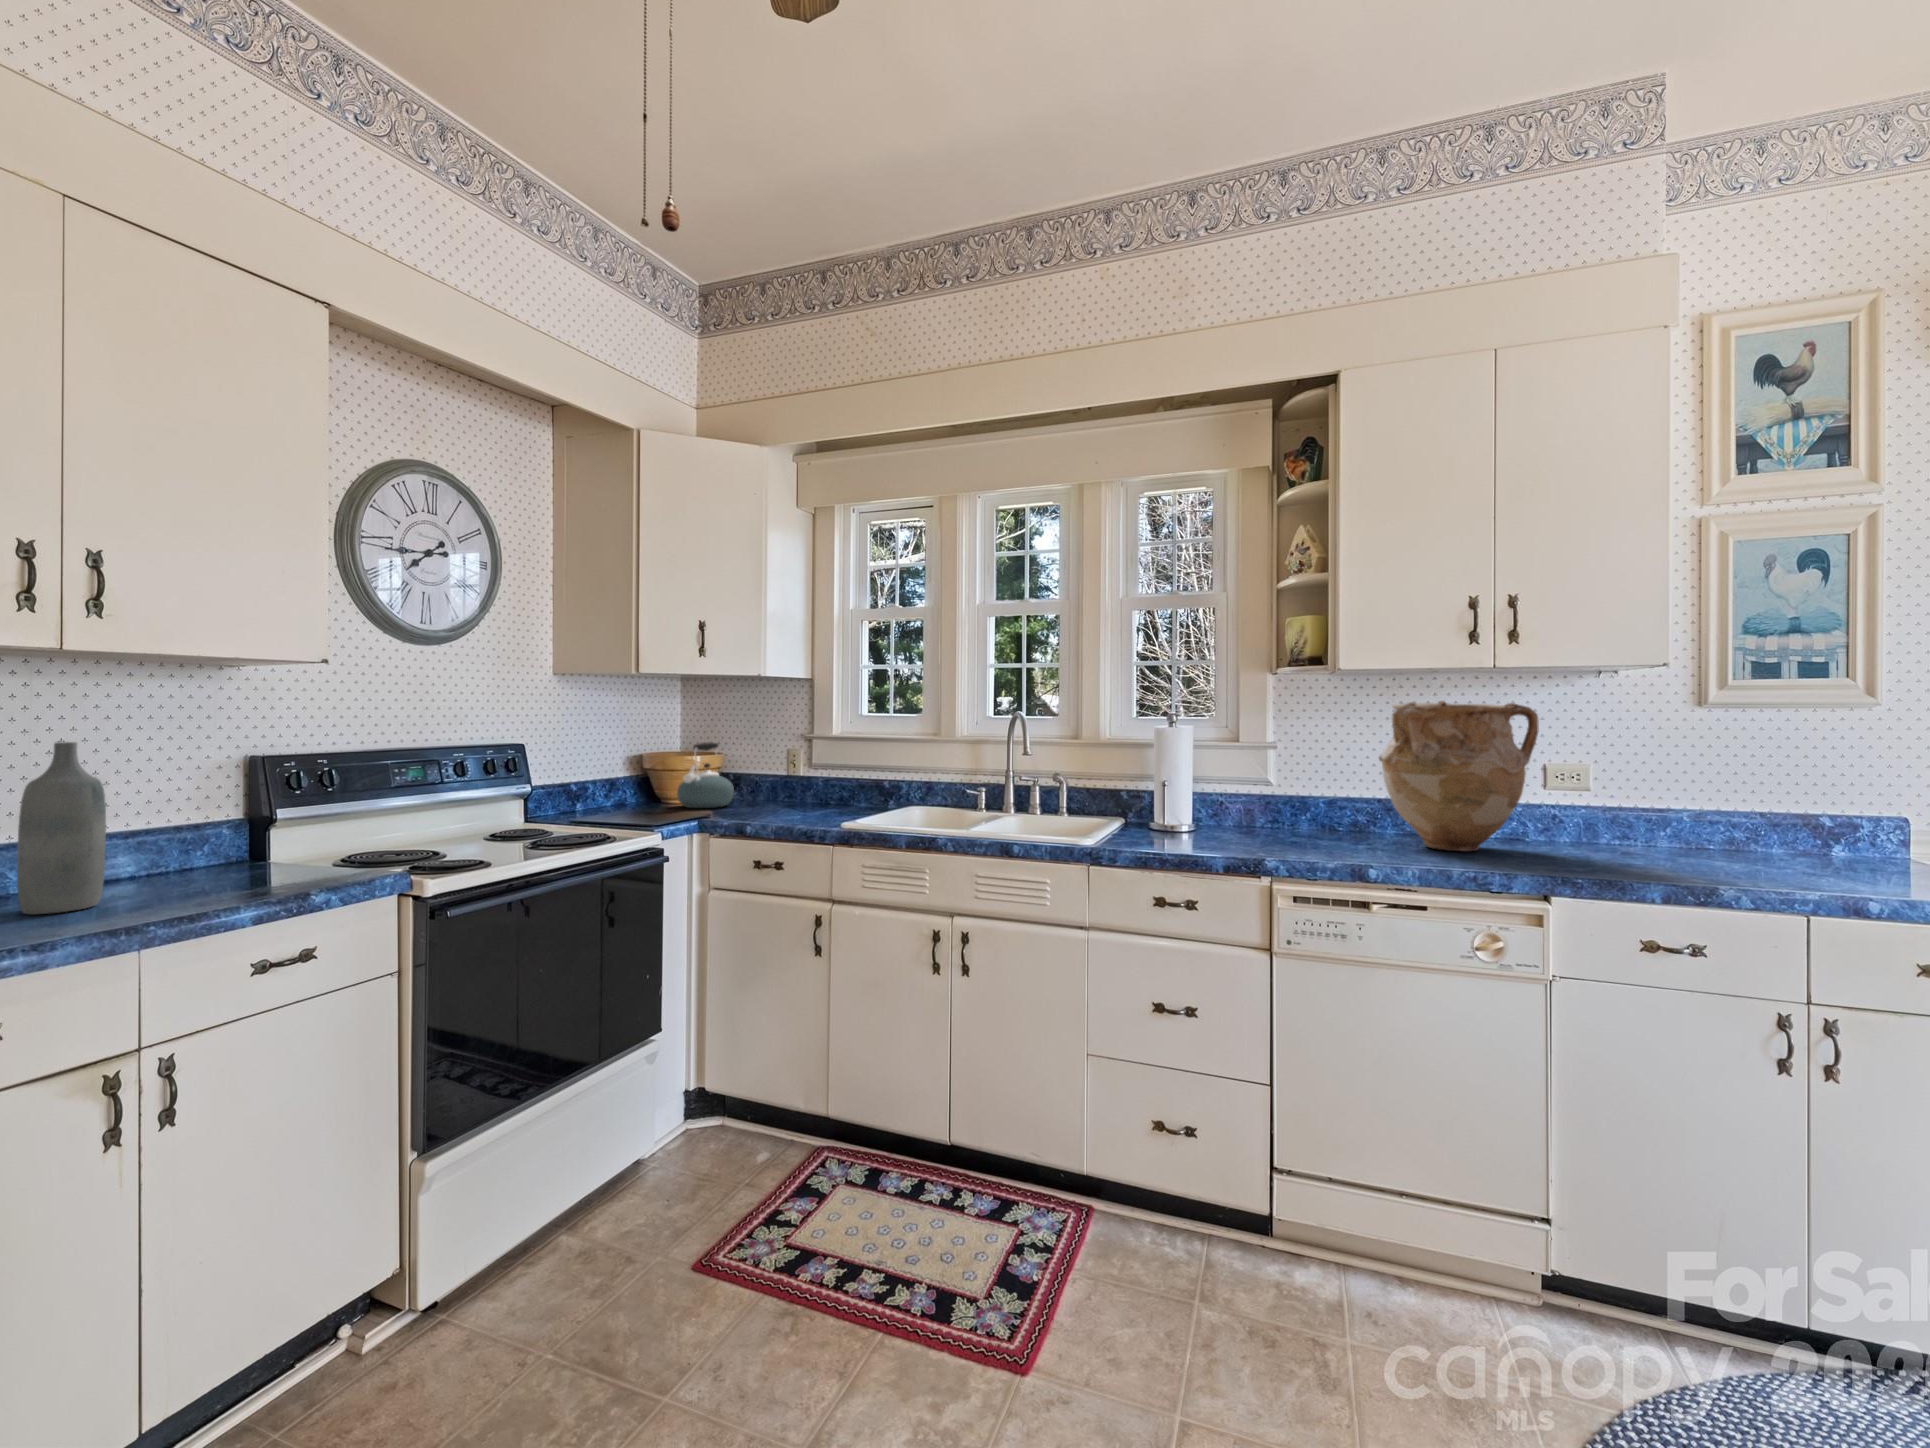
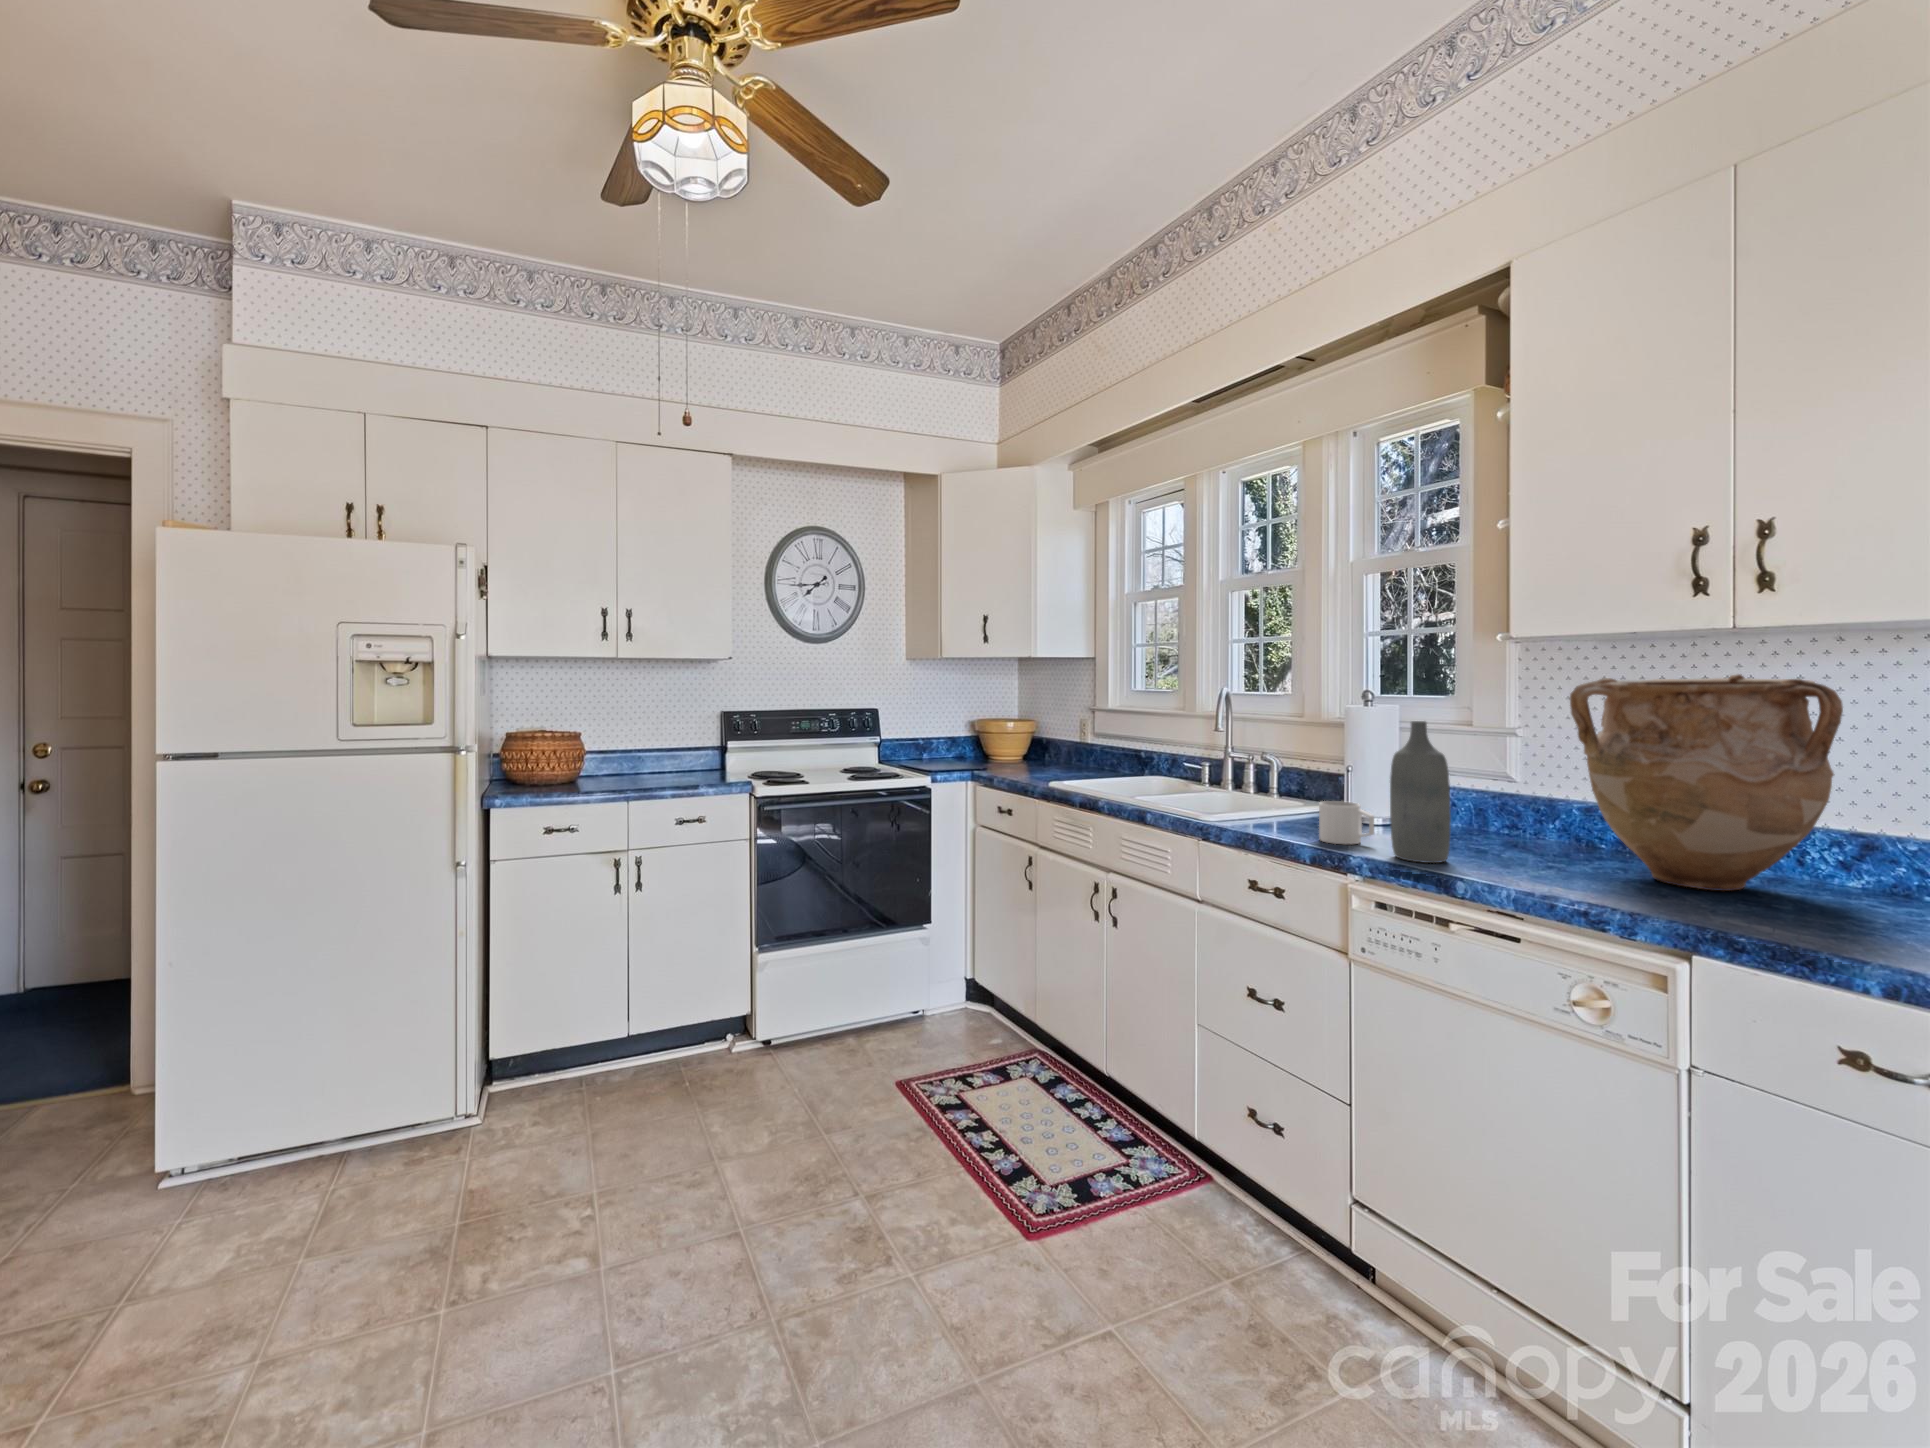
bottle: present [17,742,106,914] -> present [1390,721,1451,863]
kettle: present [677,743,734,808] -> none [999,713,1047,766]
mug: none [1201,812,1249,851] -> present [1319,801,1374,844]

